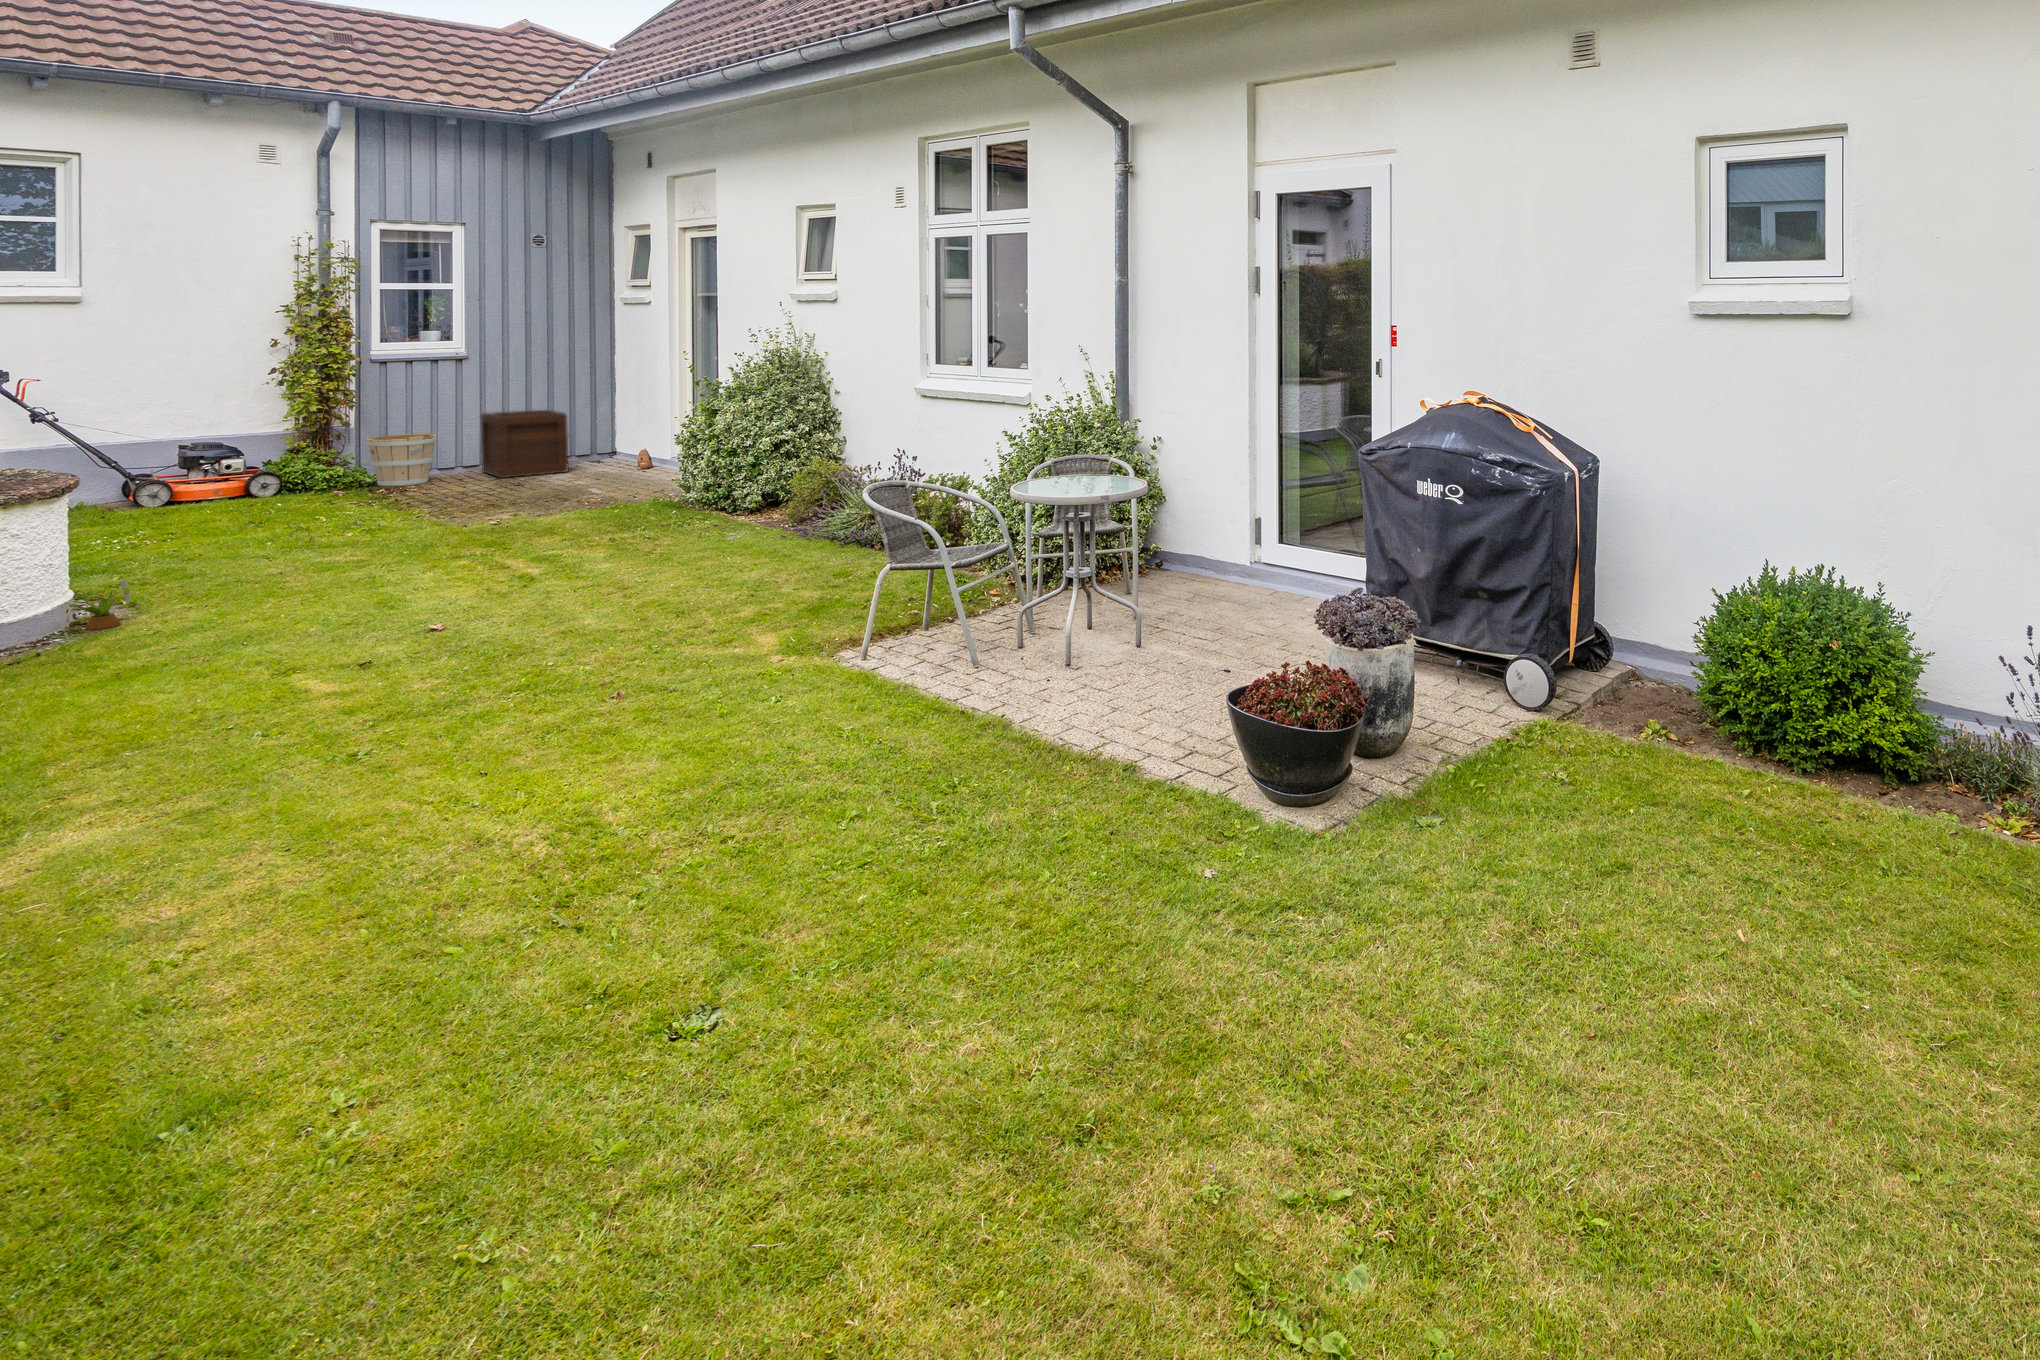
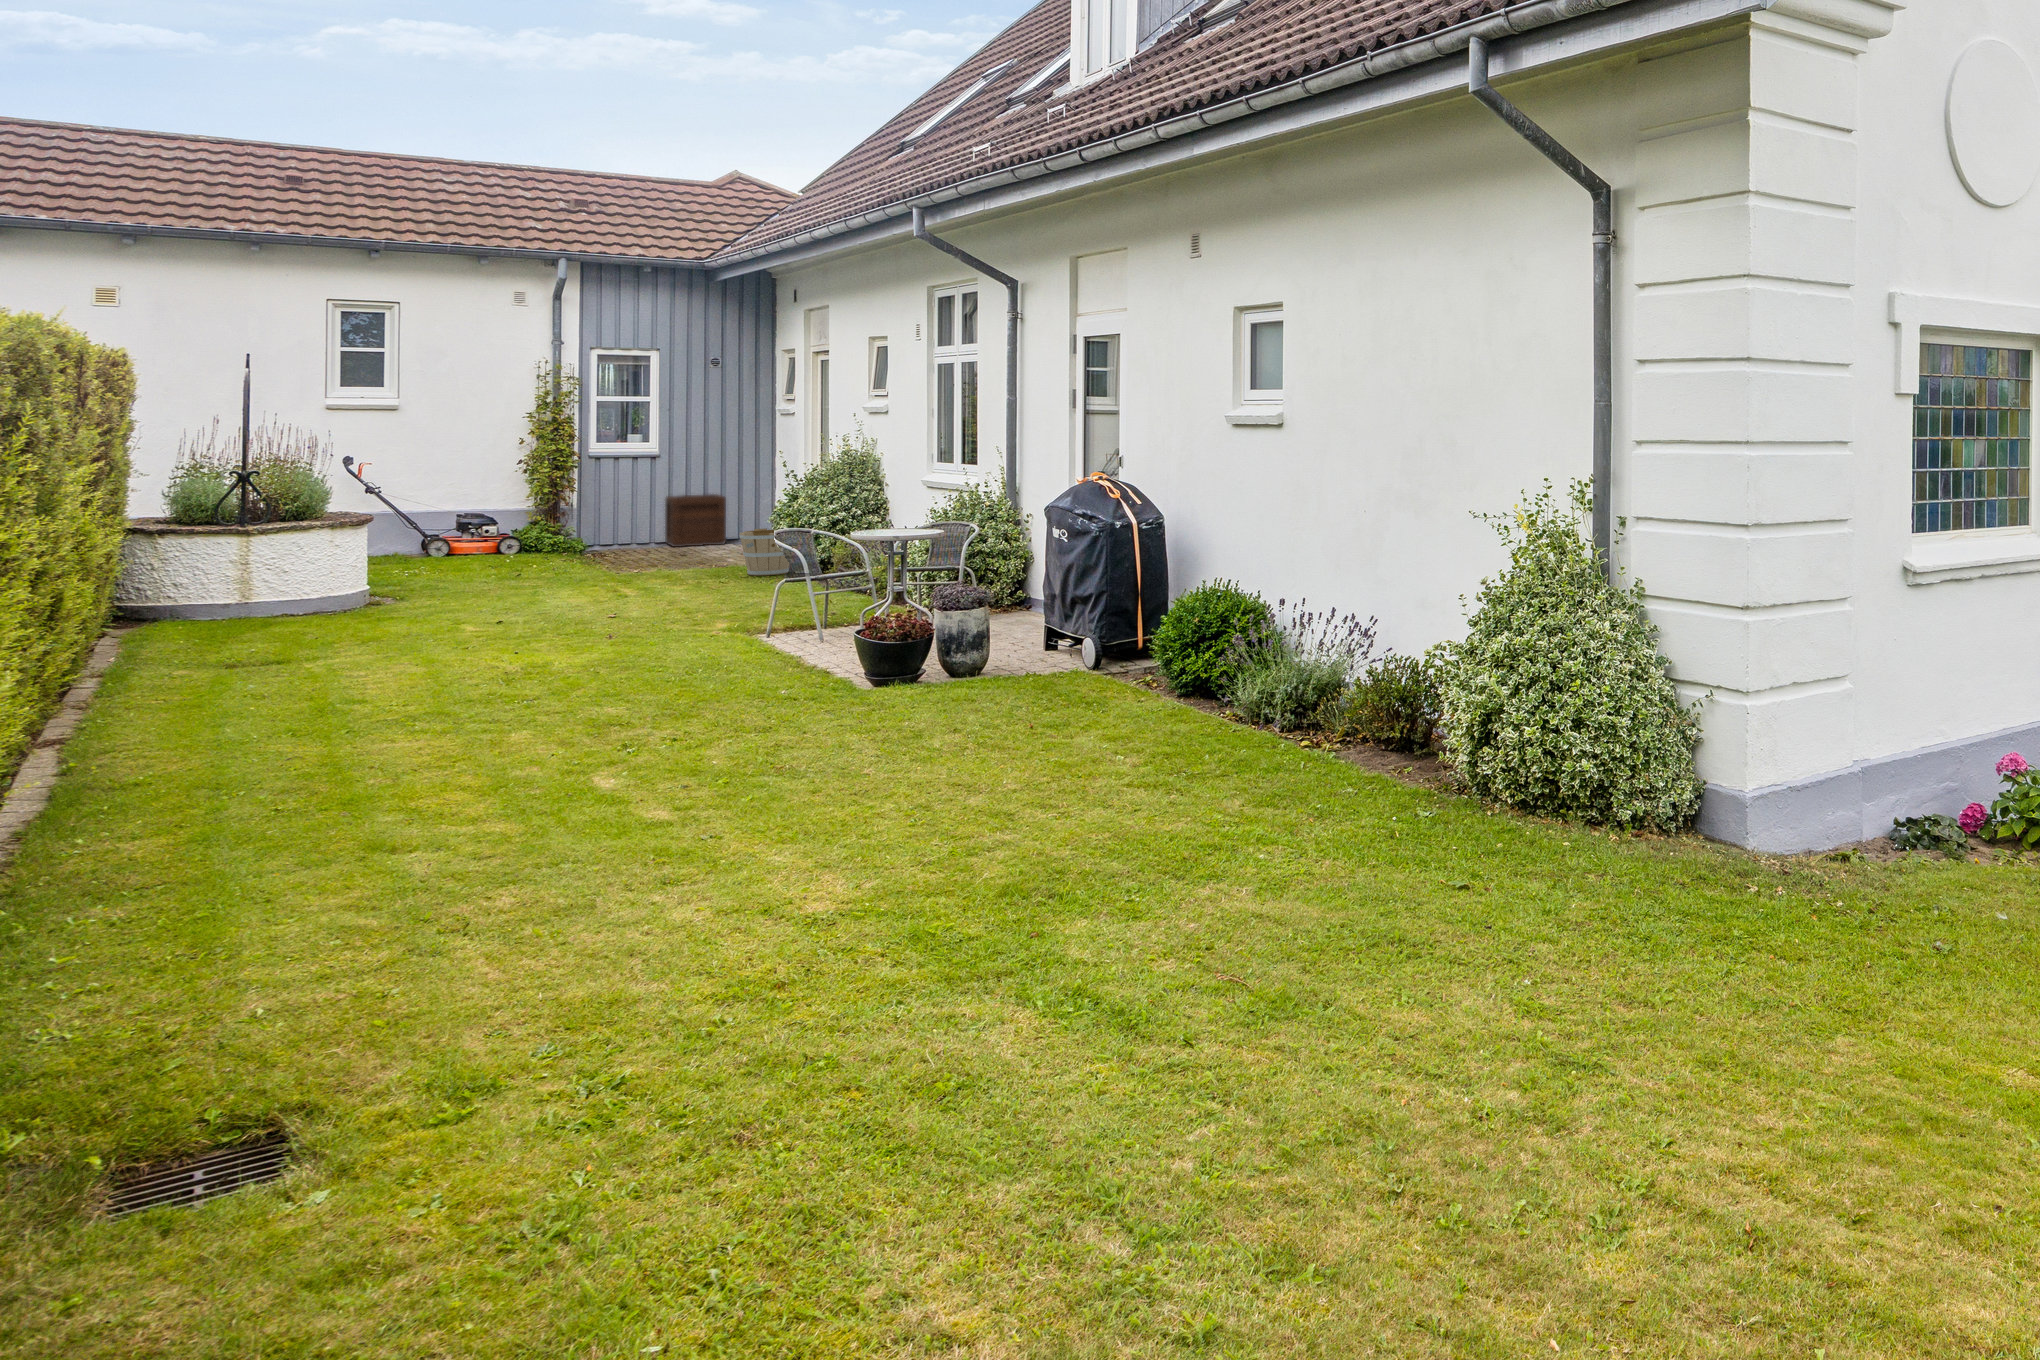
wooden bucket: present [366,433,437,487] -> present [739,528,789,576]
decorative plant: present [69,579,130,629] -> none [356,586,389,616]

